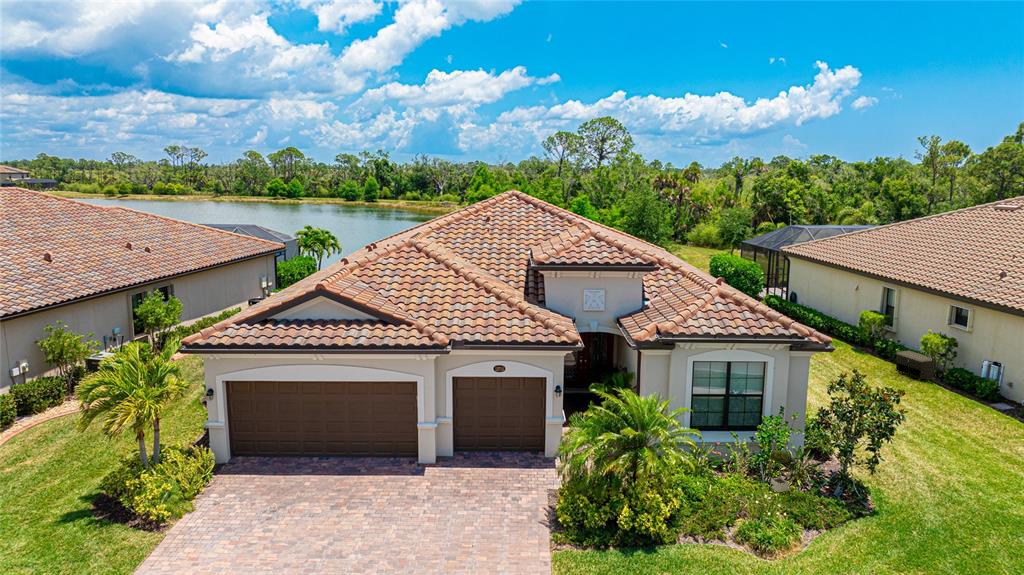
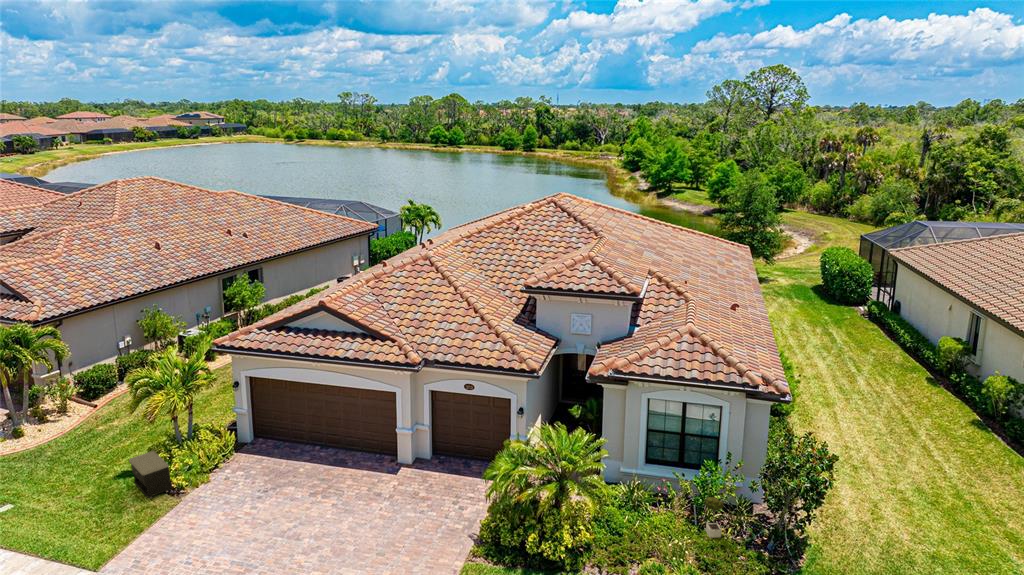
storage bench: present [896,351,934,380] -> present [129,451,172,498]

